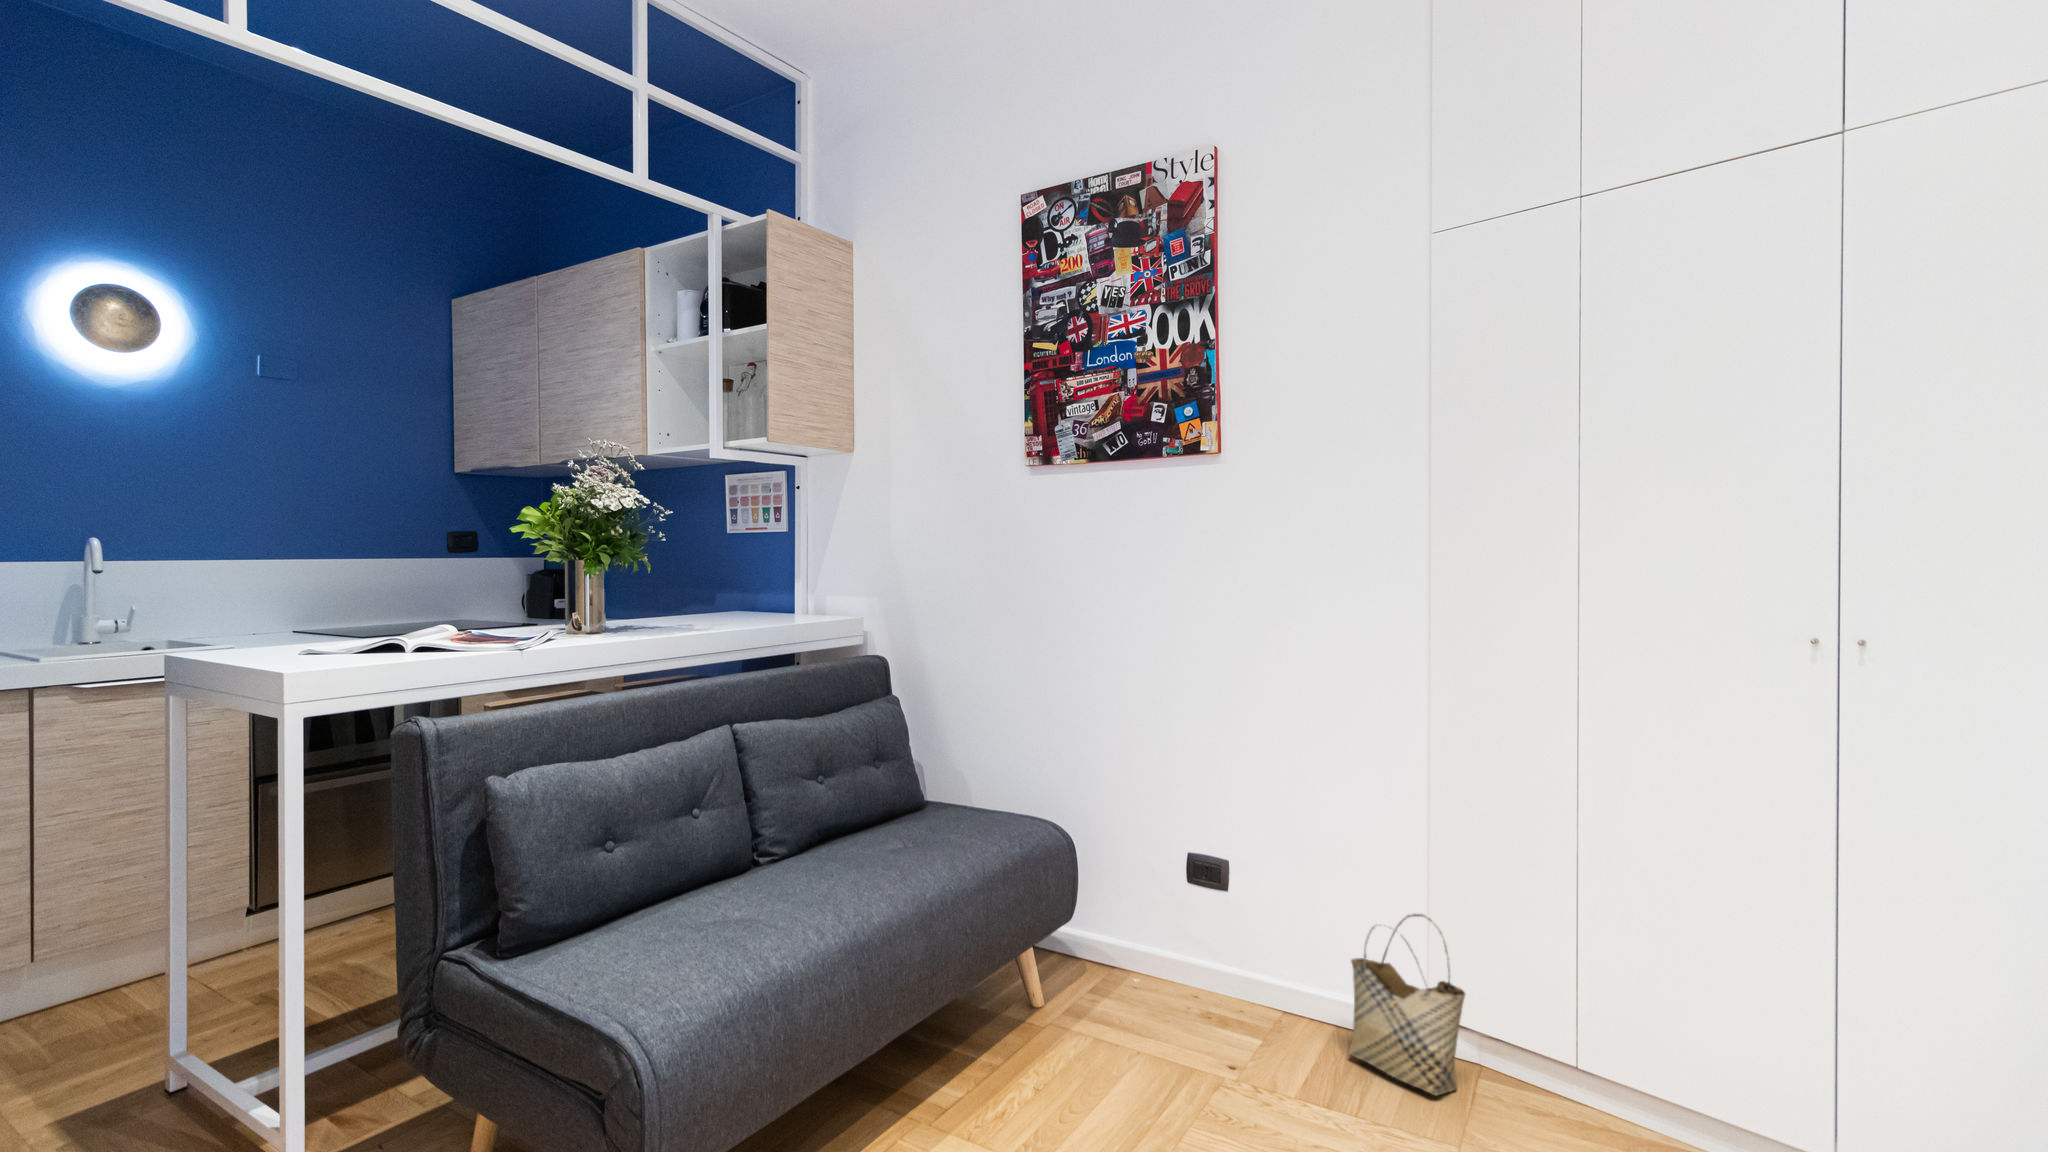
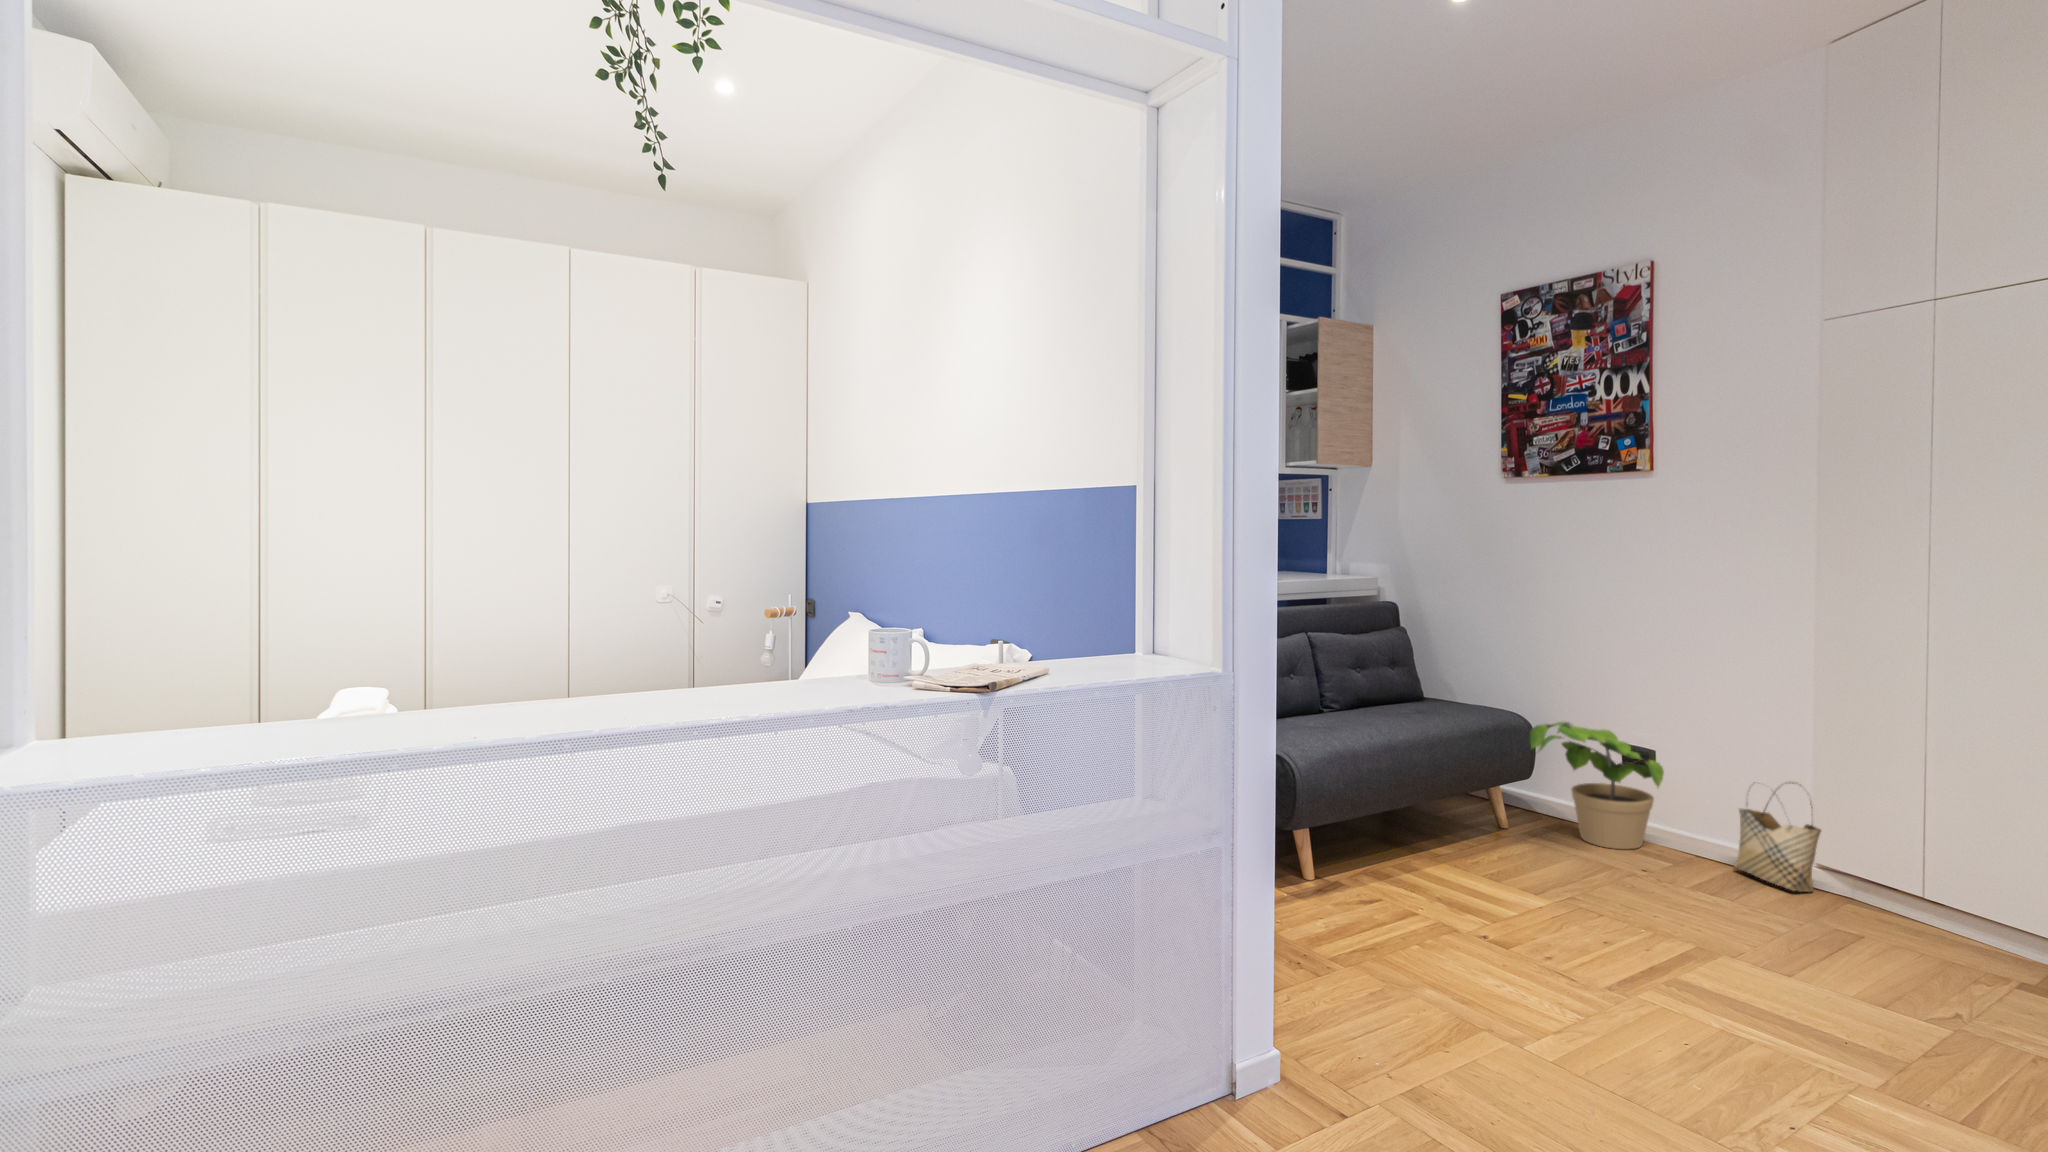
potted plant: none [1068,844,1249,1037] -> present [1530,722,1664,849]

